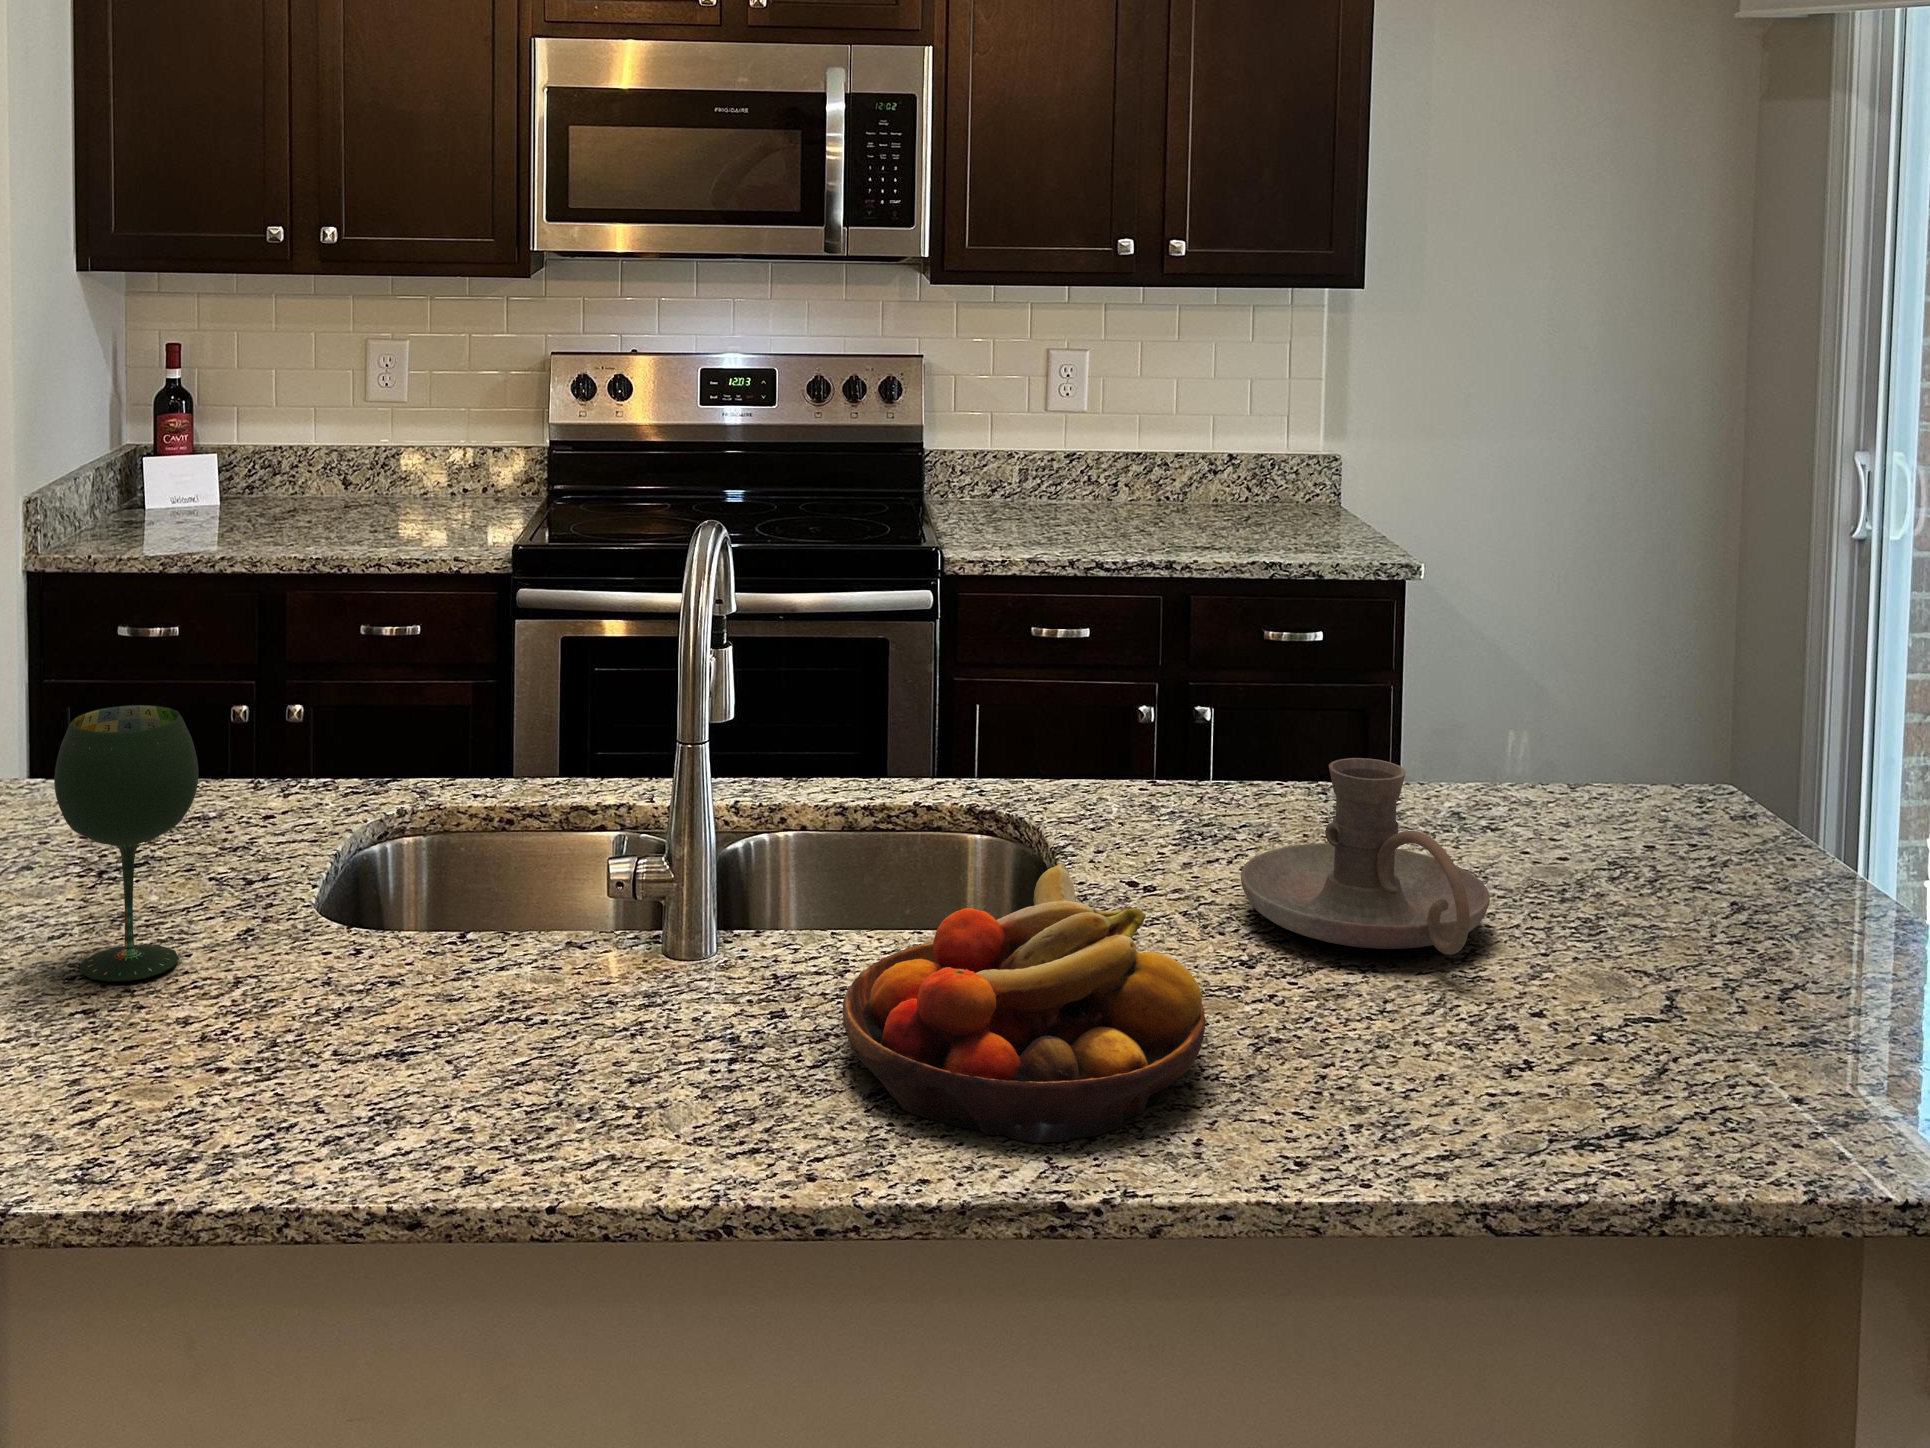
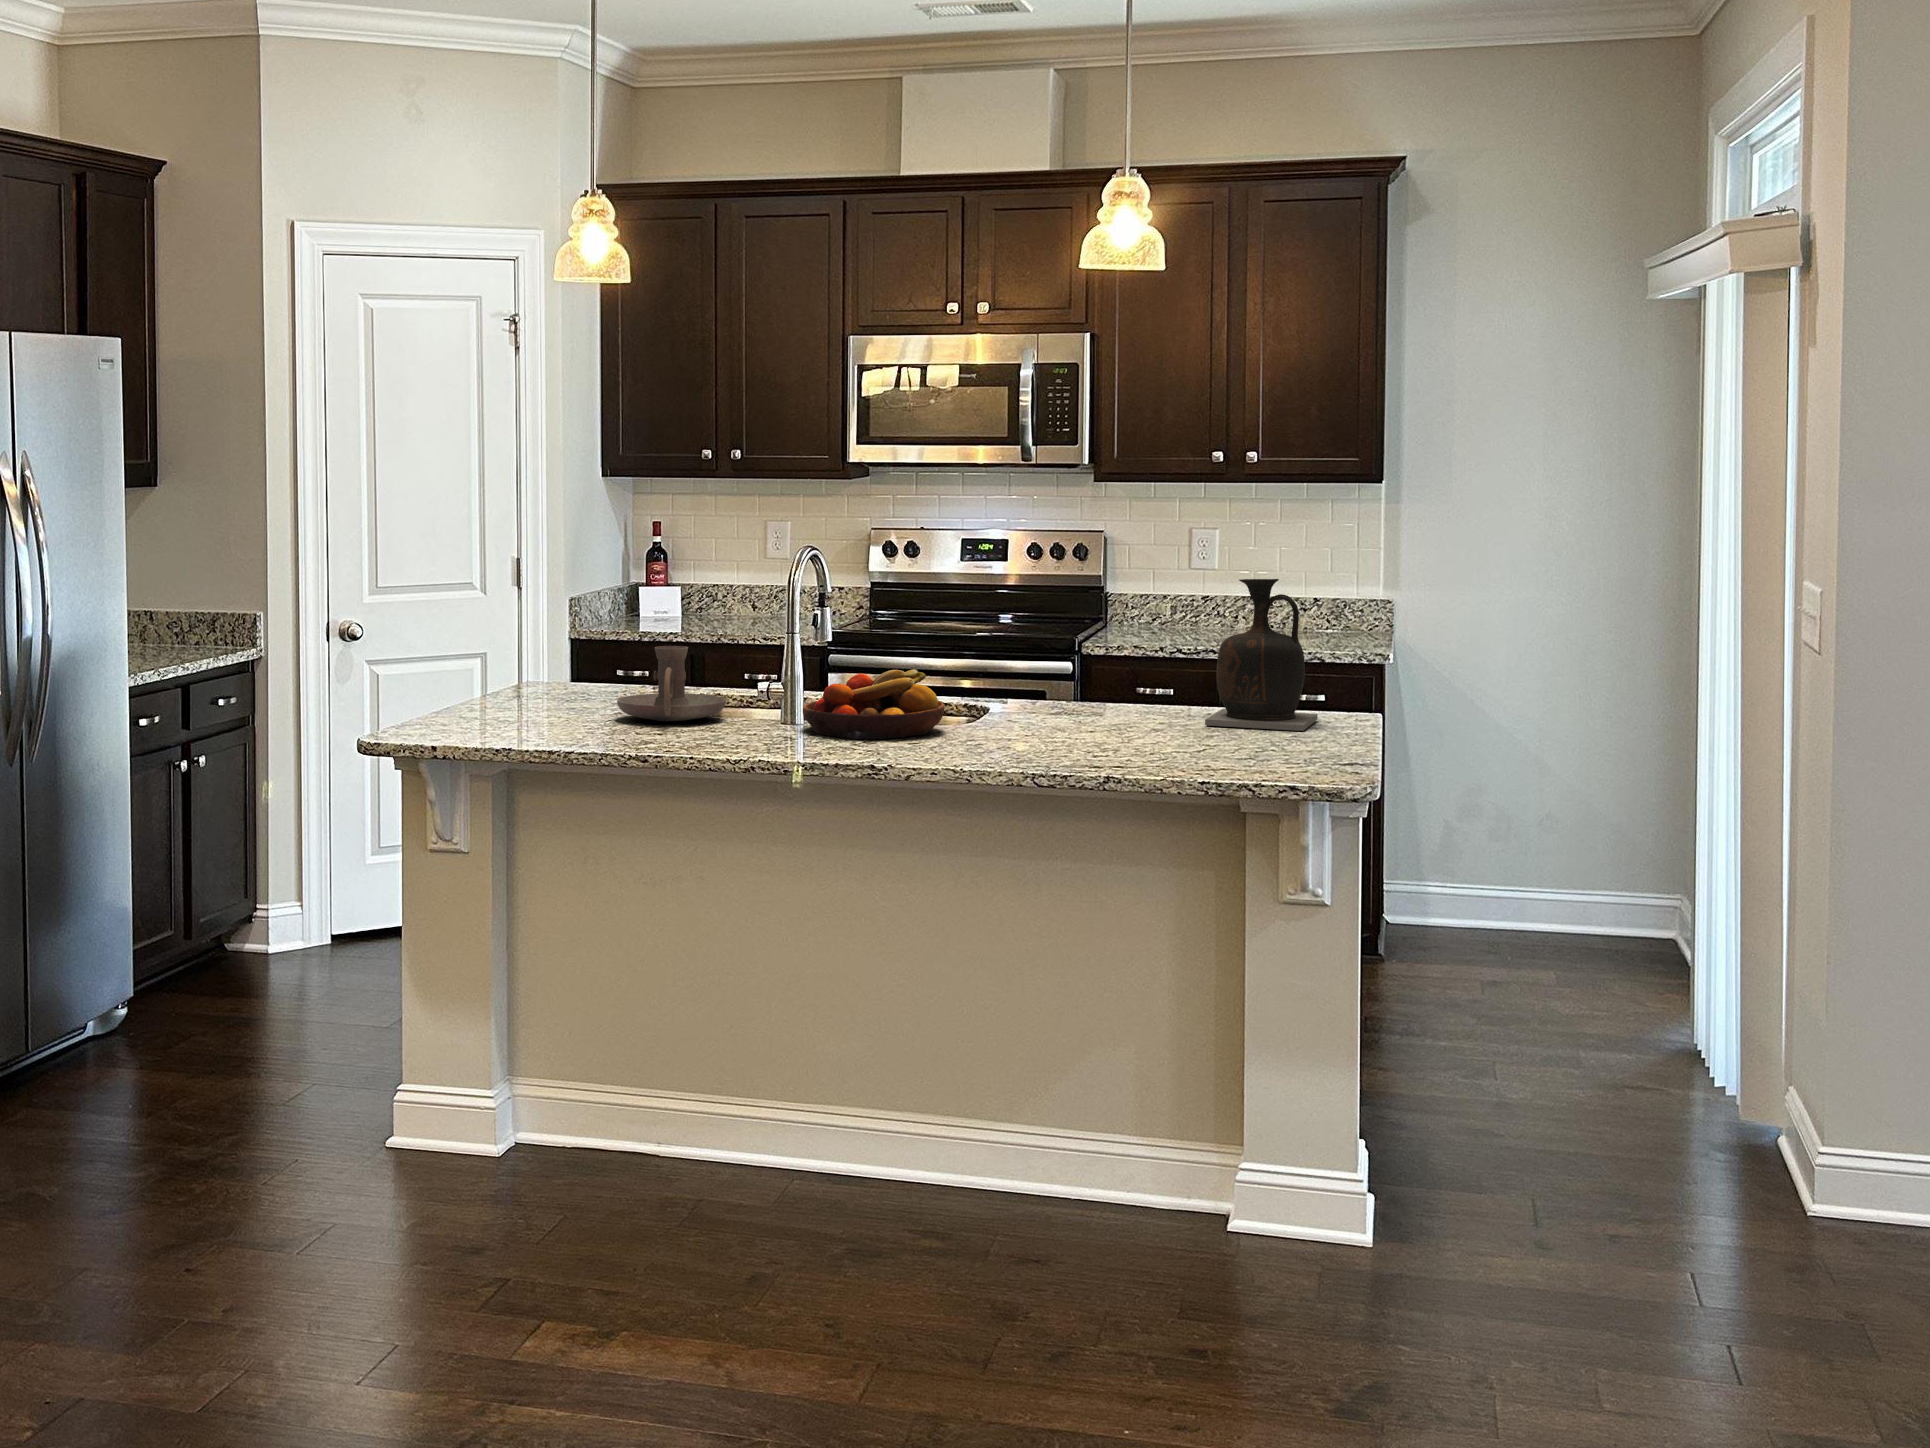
vase: none [1585,591,1856,936] -> present [1205,579,1318,731]
wine glass: present [54,705,199,981] -> none [534,604,587,706]
candle holder: present [1241,758,1490,955] -> present [617,646,726,721]

